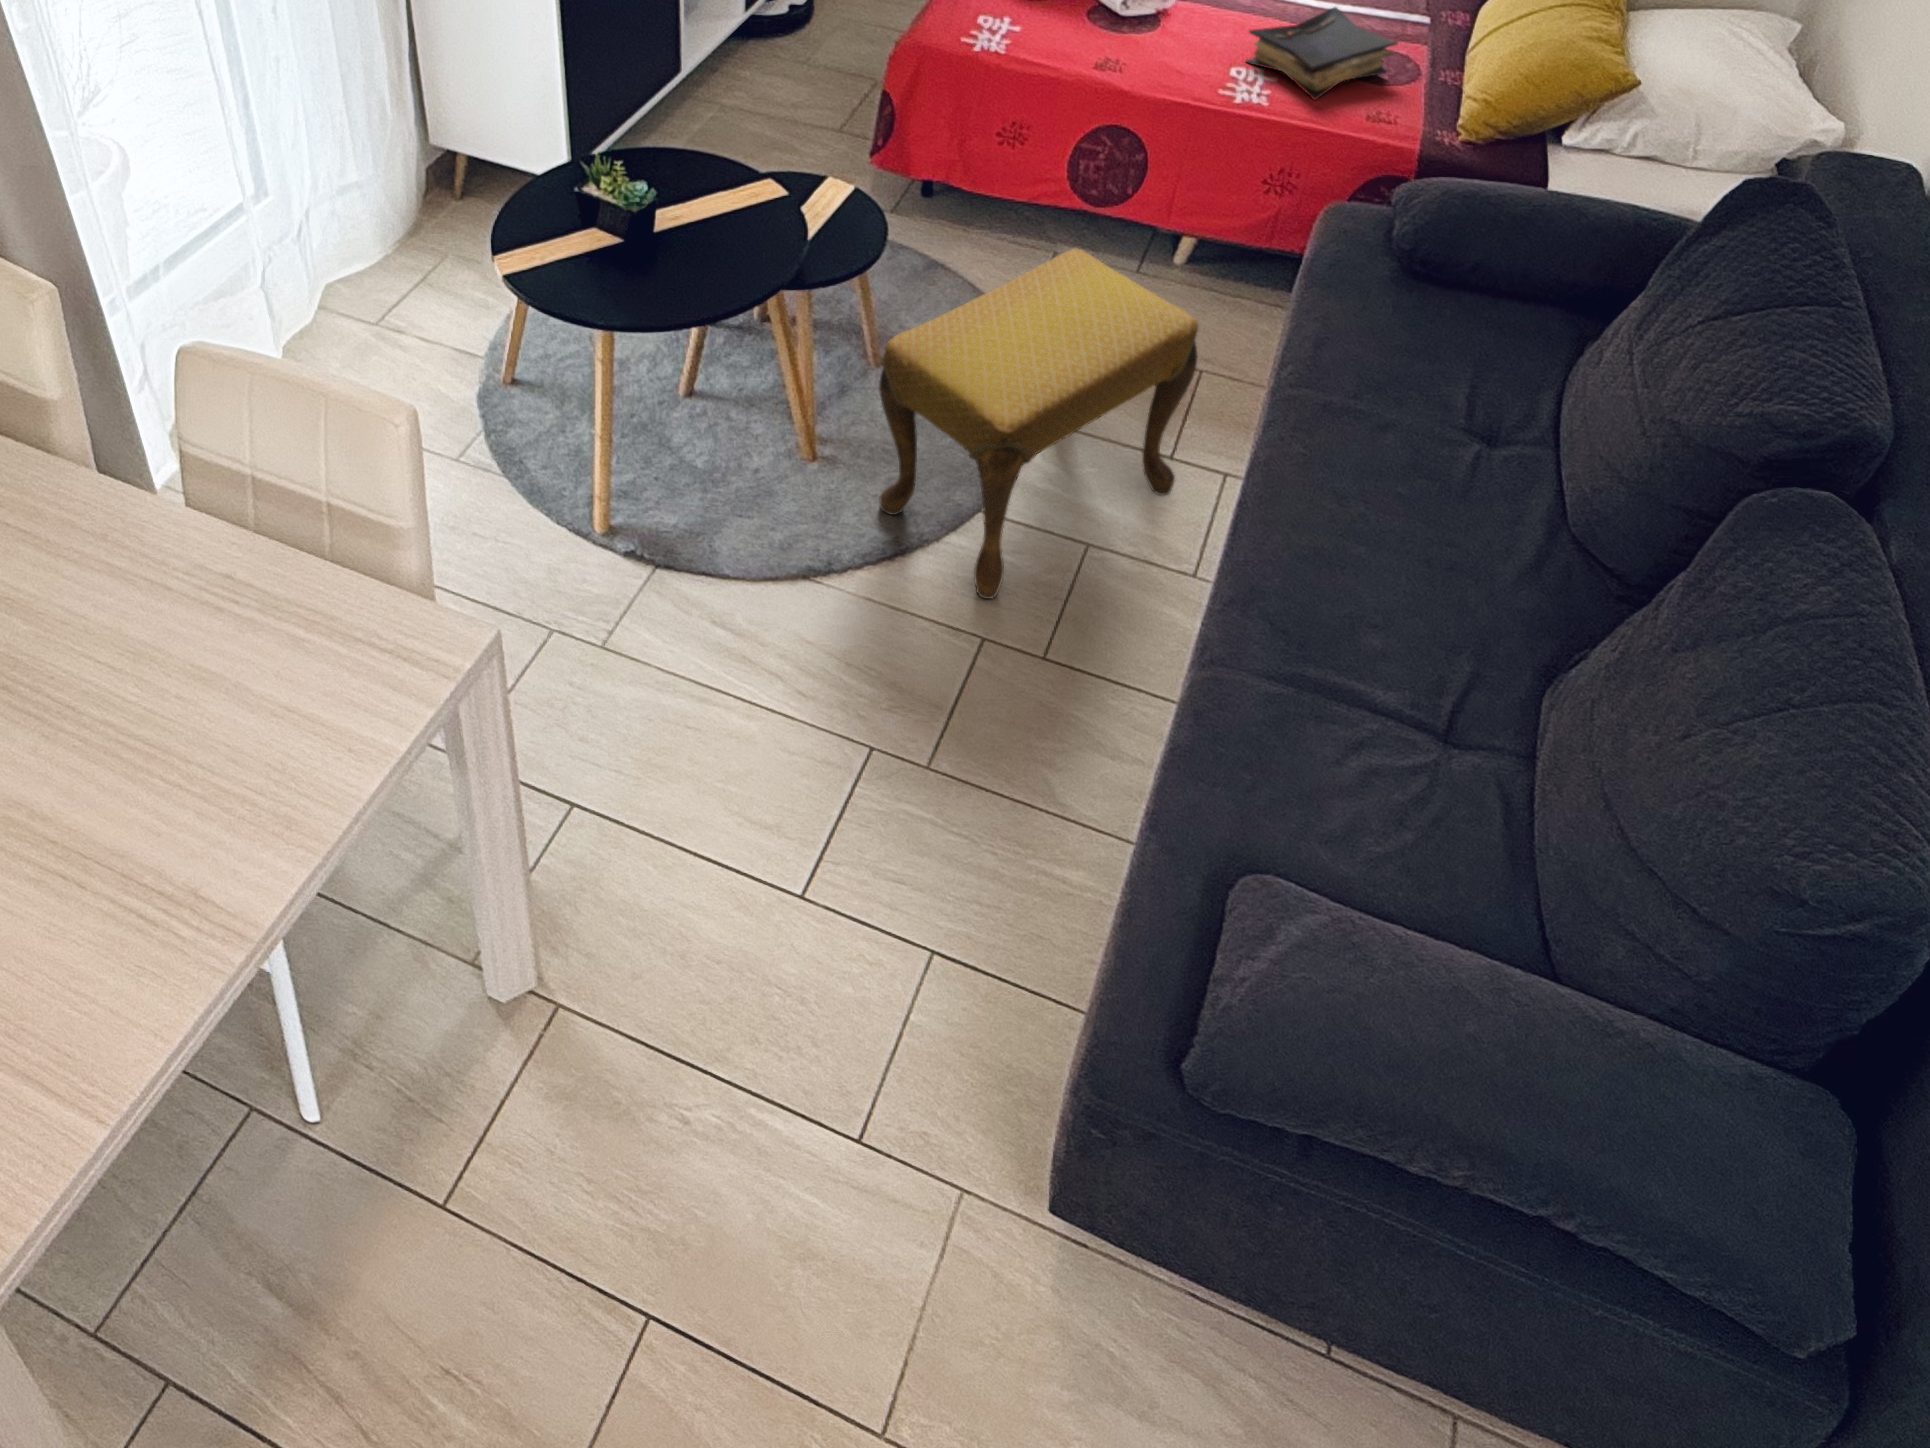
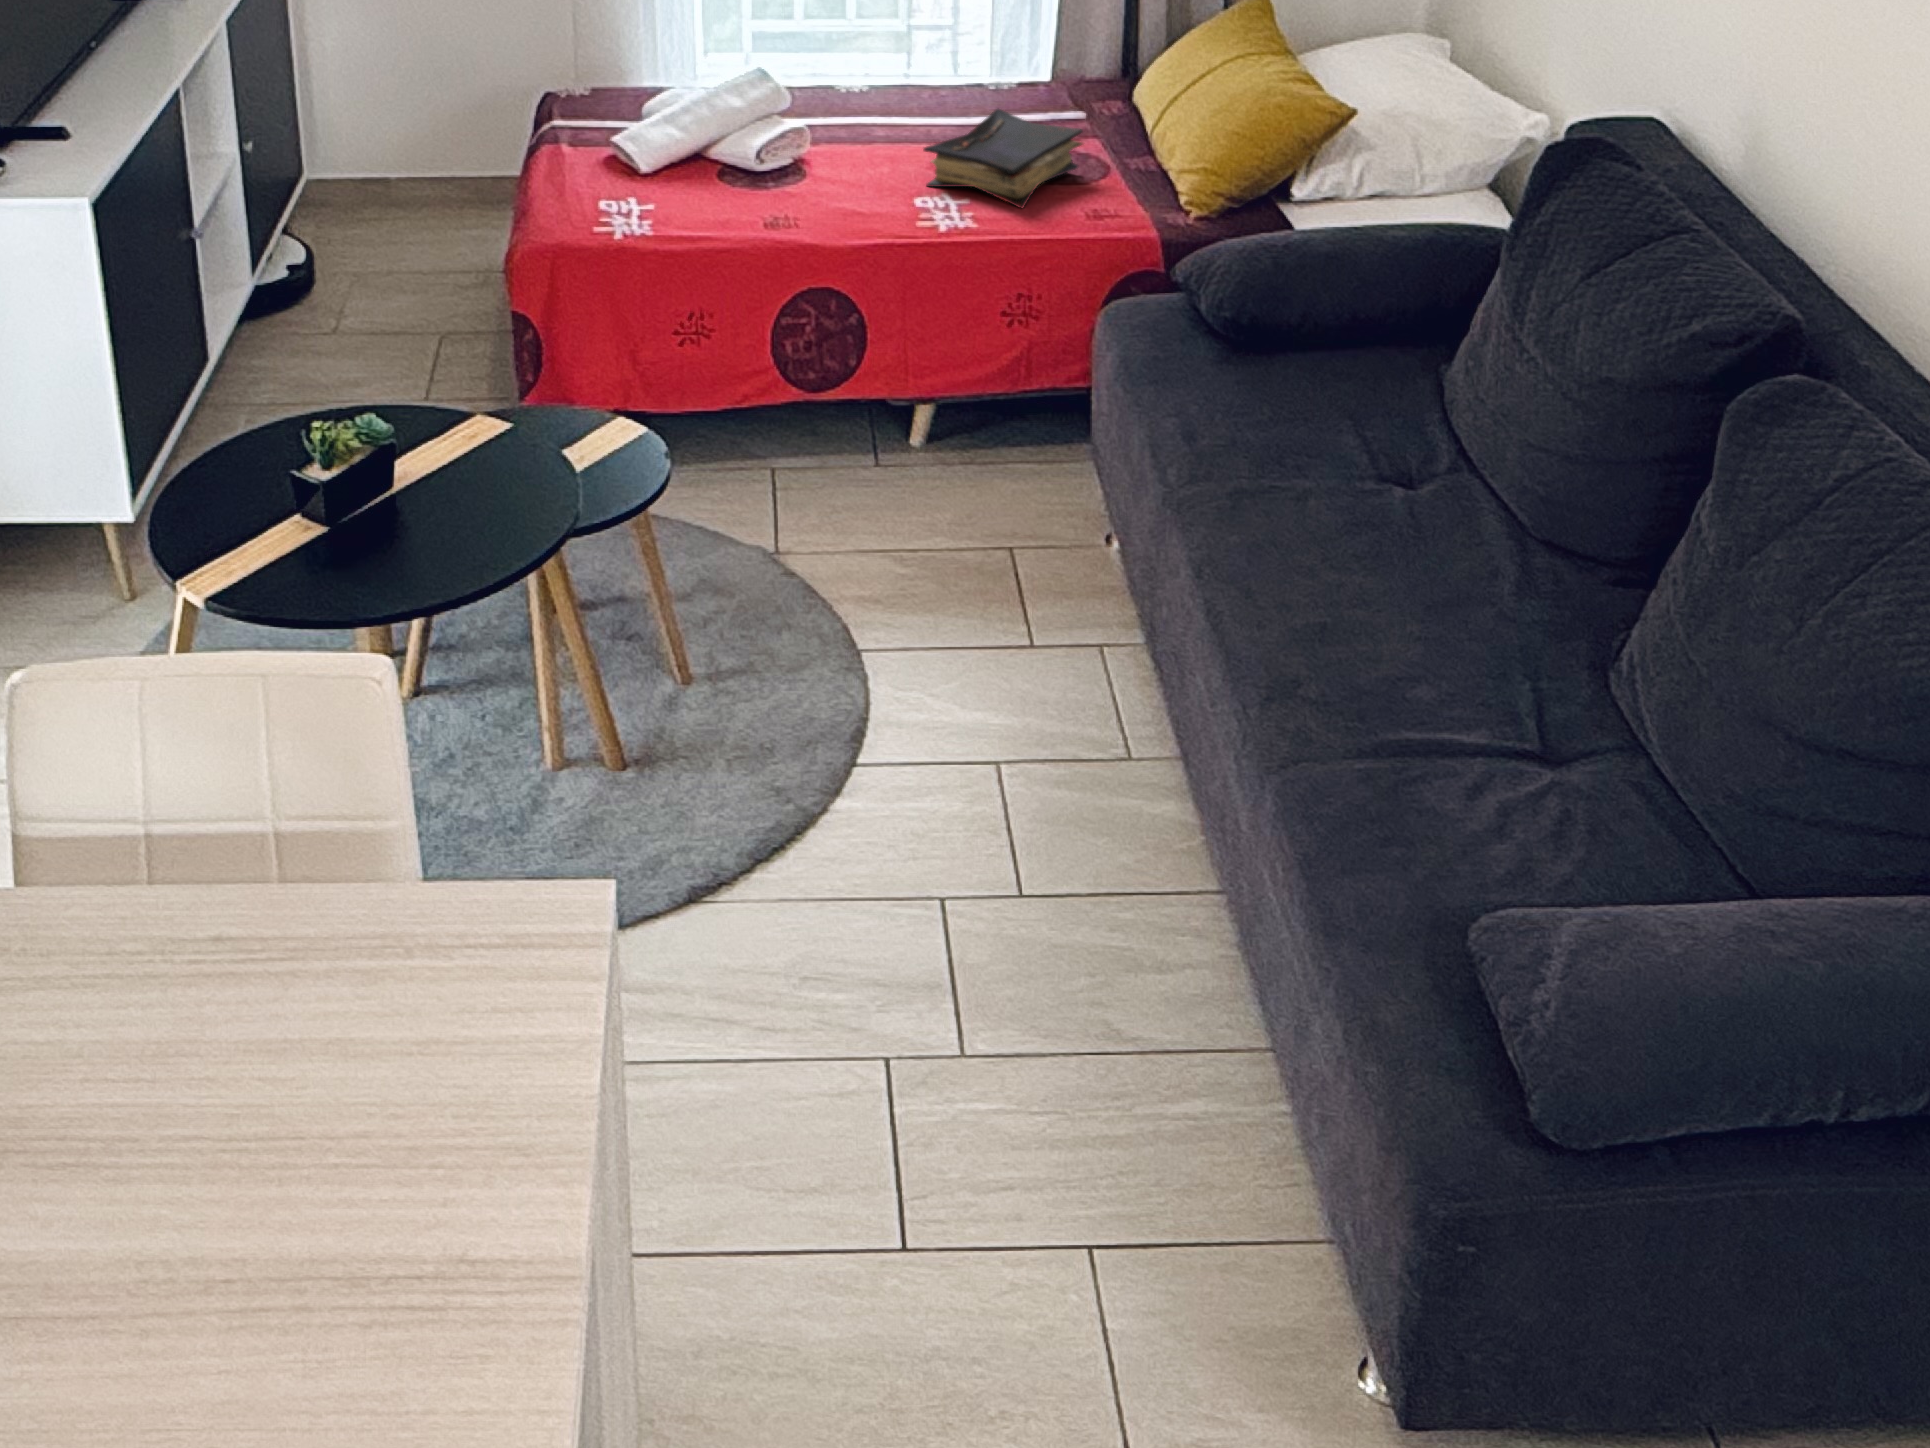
footstool: present [879,249,1198,599] -> none [714,406,1055,849]

